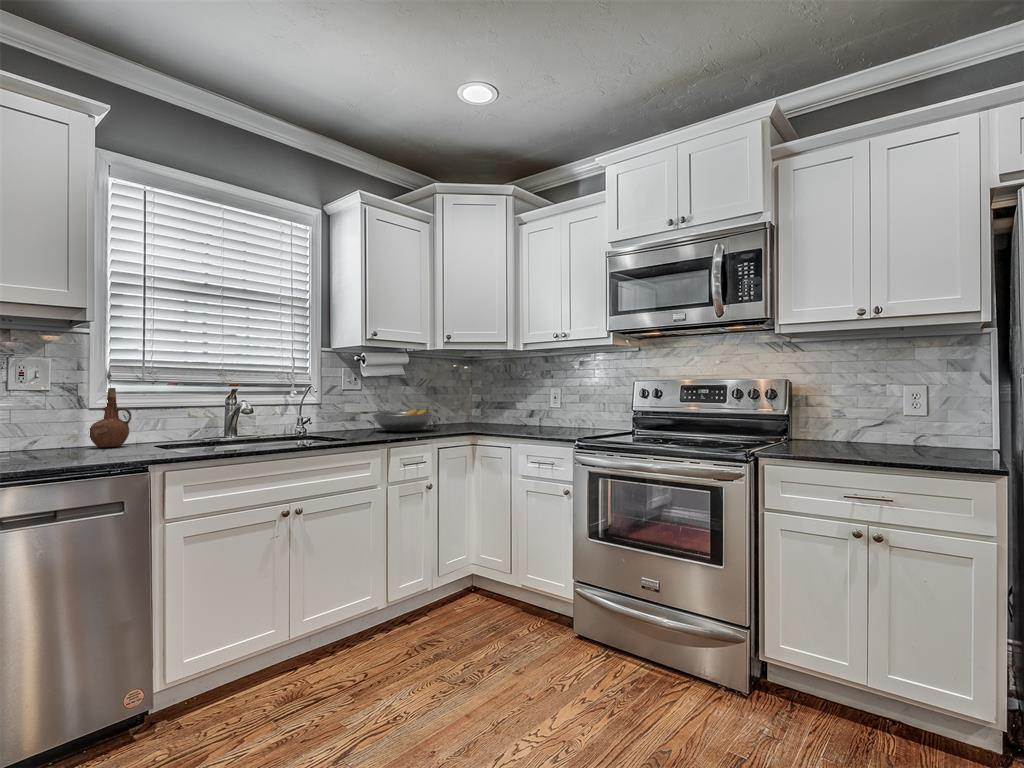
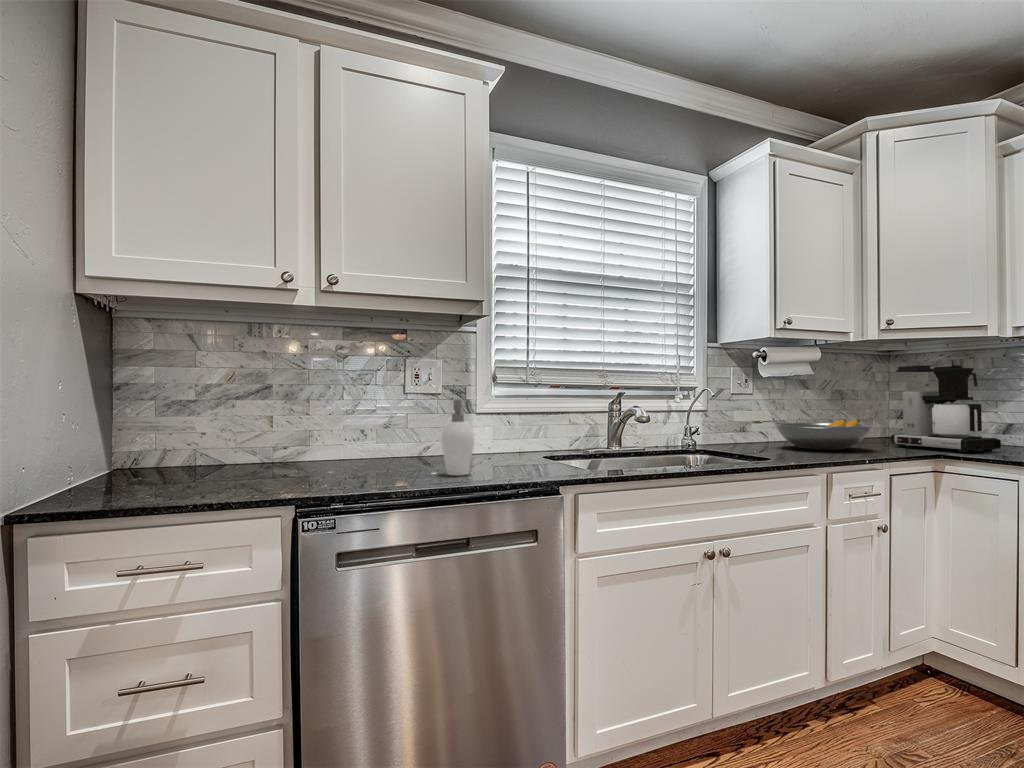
coffee maker: none [455,371,511,430] -> present [891,365,1001,453]
ceramic pitcher: present [90,388,131,447] -> none [483,391,521,457]
soap dispenser: none [23,397,69,464] -> present [441,400,474,475]

